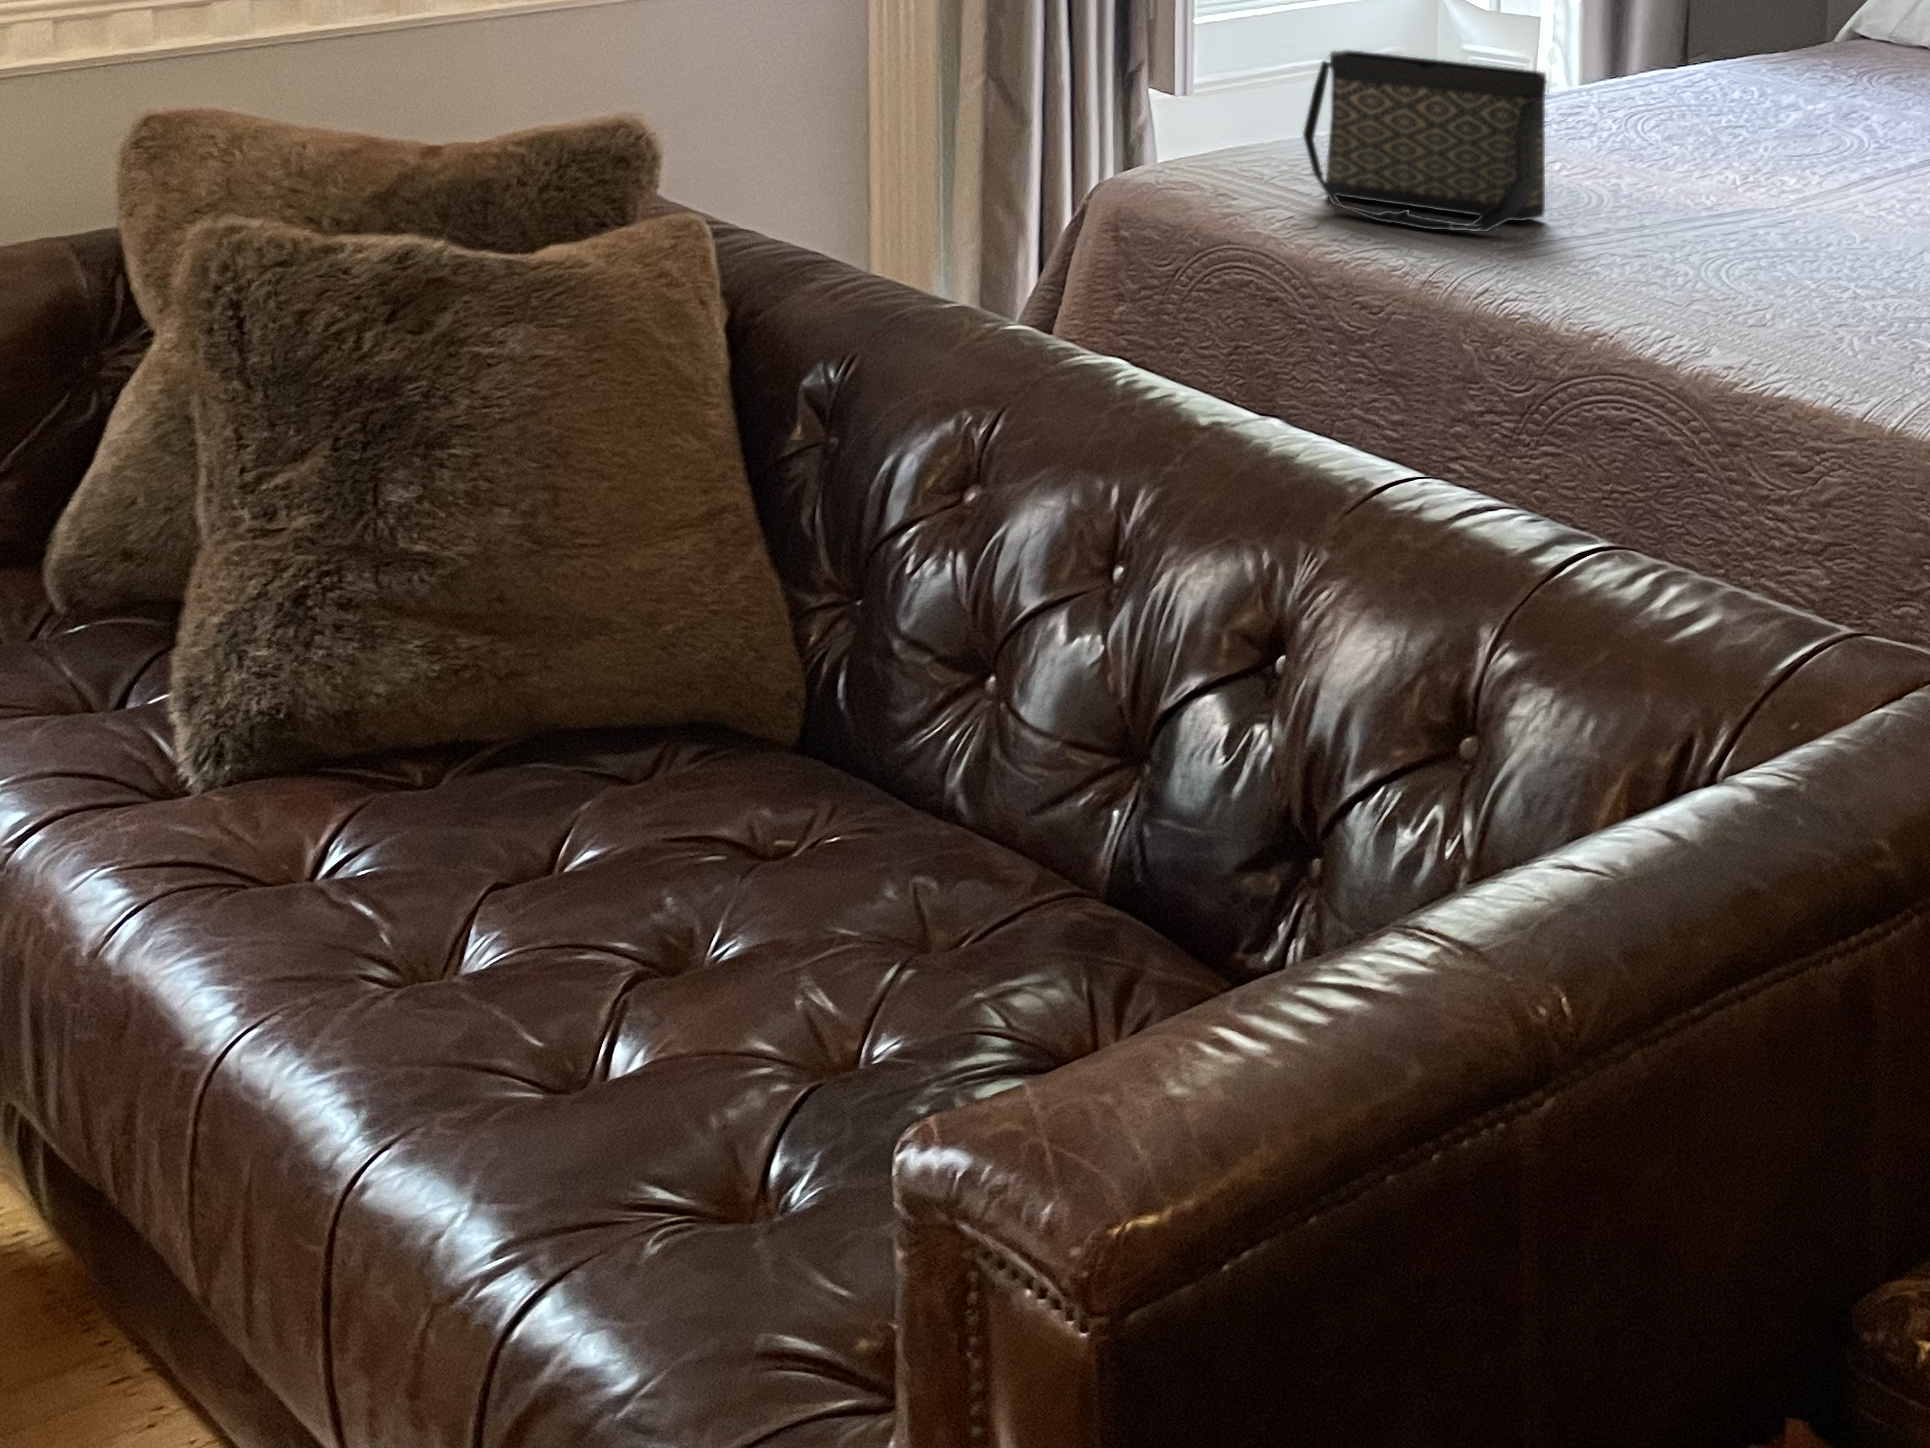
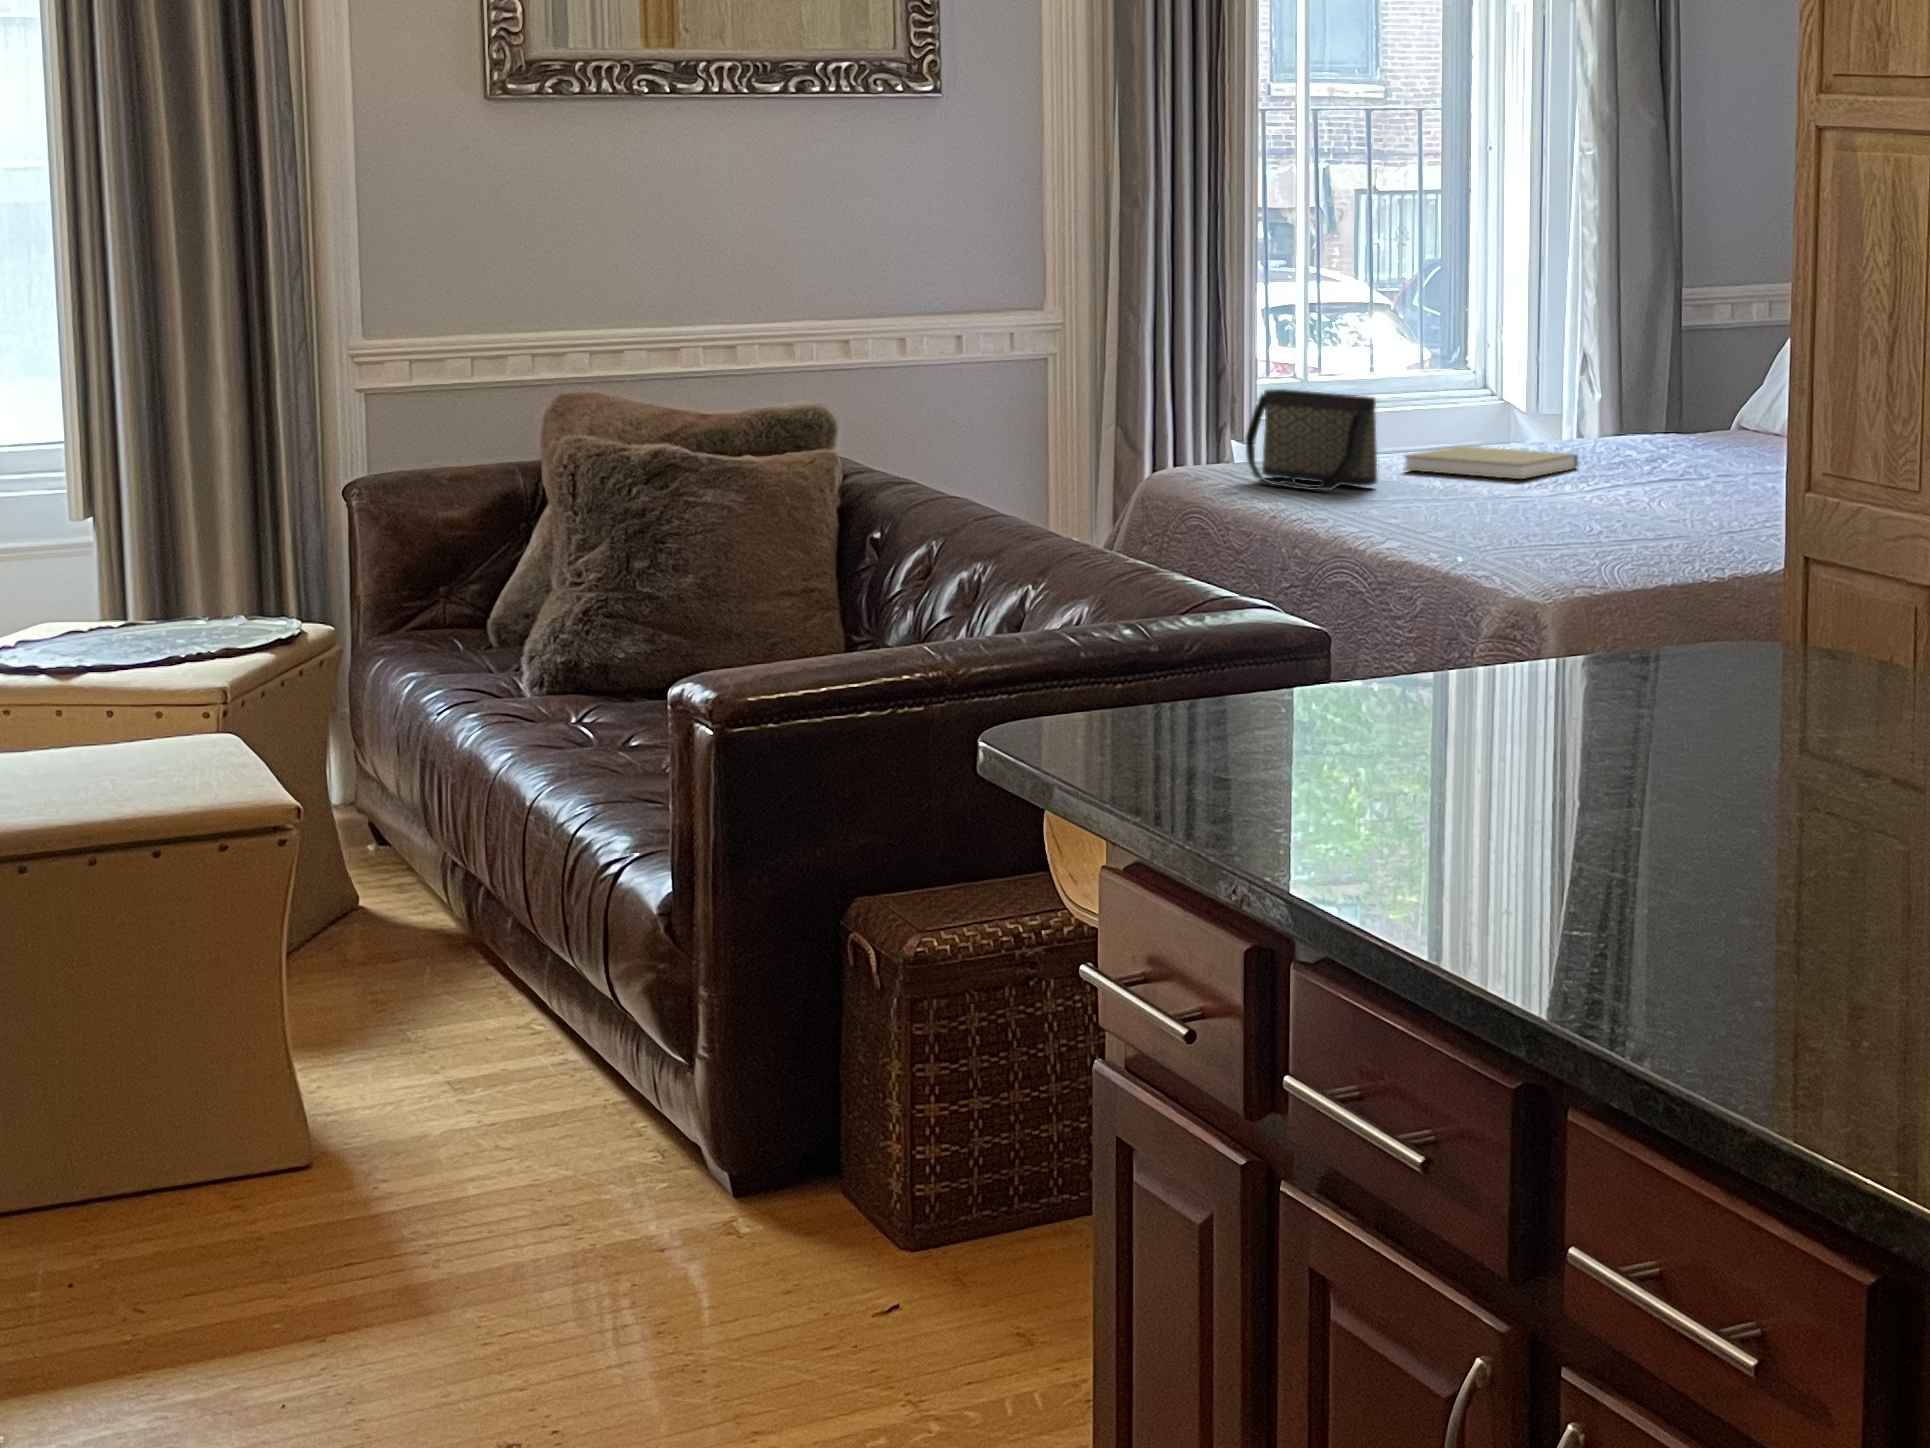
book: none [1530,115,1788,190] -> present [1405,446,1578,479]

